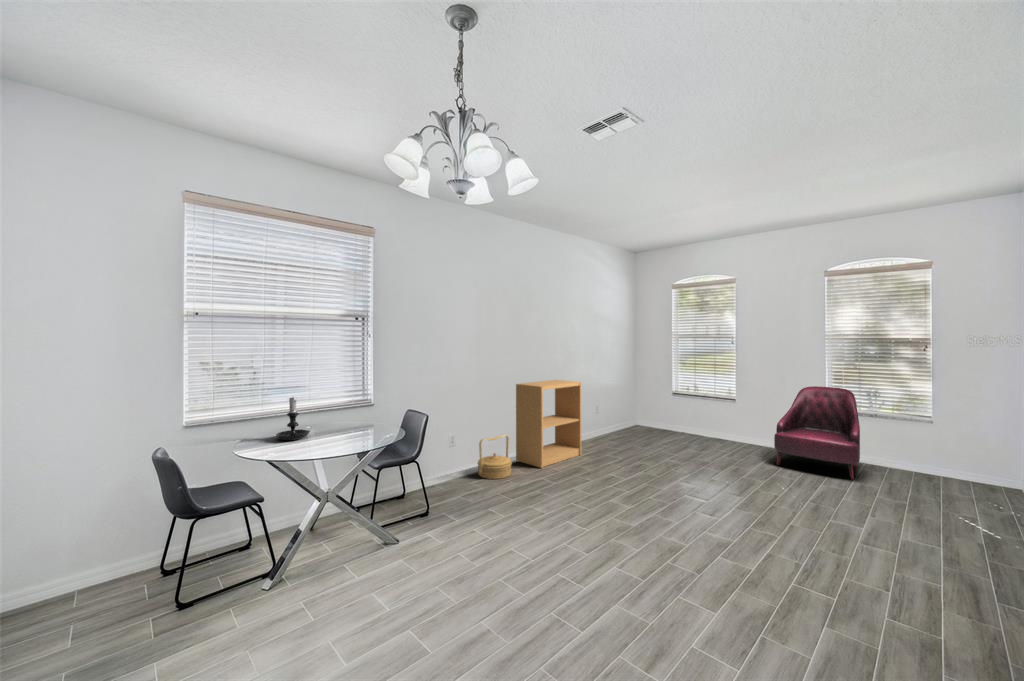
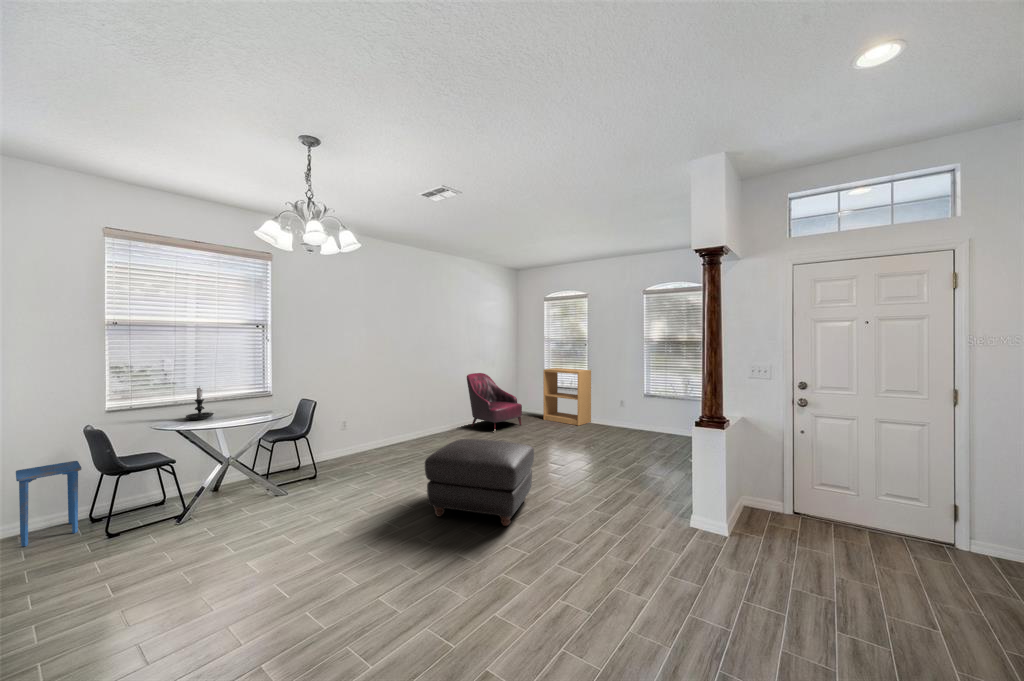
bookshelf: present [516,380,581,468] -> present [543,368,591,426]
armchair: present [774,386,860,480] -> present [467,373,522,427]
woven basket: present [477,434,512,479] -> none [367,417,396,452]
ottoman: none [613,479,786,638] -> present [425,439,534,526]
side table: none [68,493,150,616] -> present [16,461,81,546]

